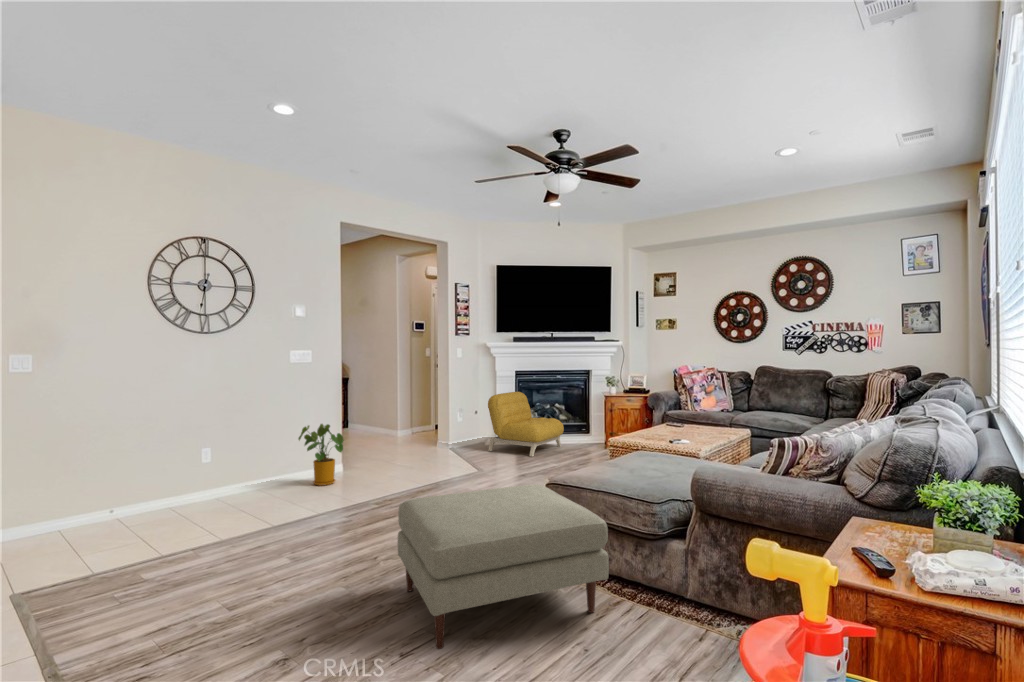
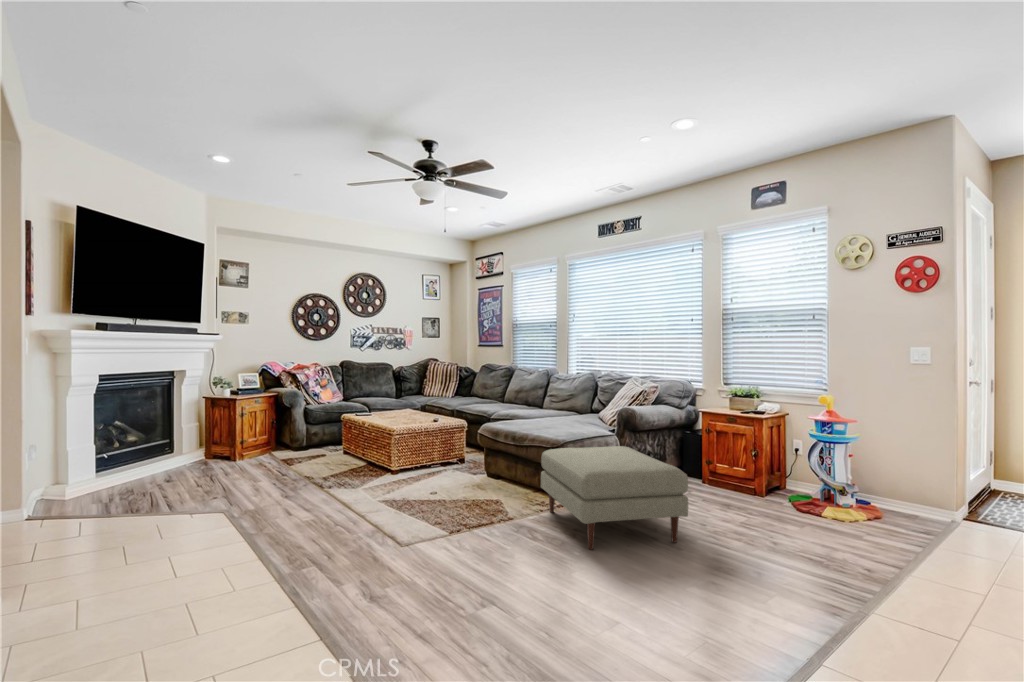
armchair: present [488,392,564,457] -> none [101,405,217,499]
house plant: present [298,424,344,486] -> none [13,491,173,621]

